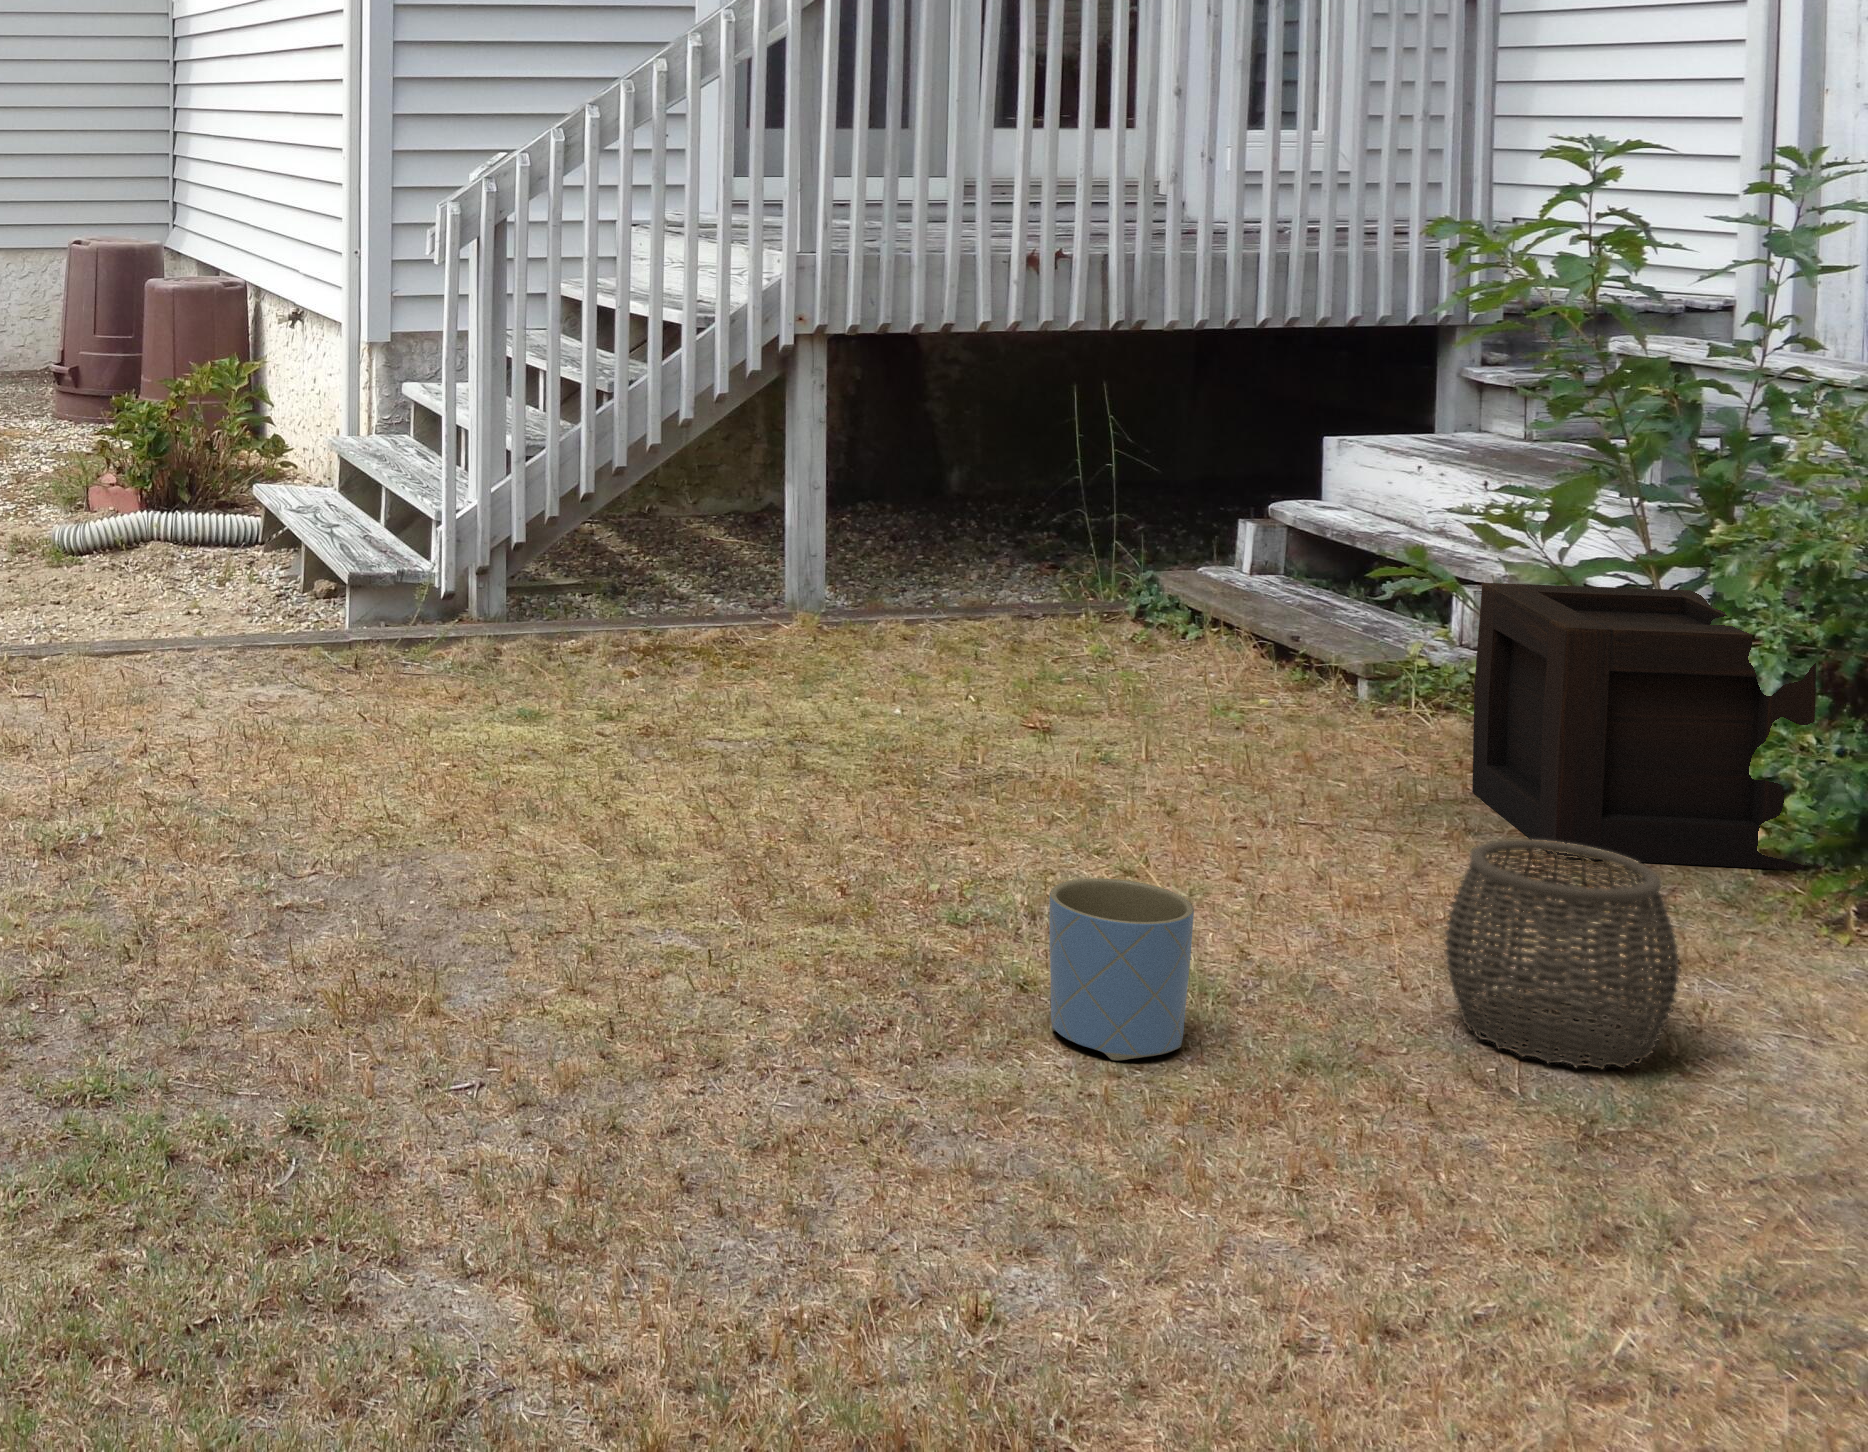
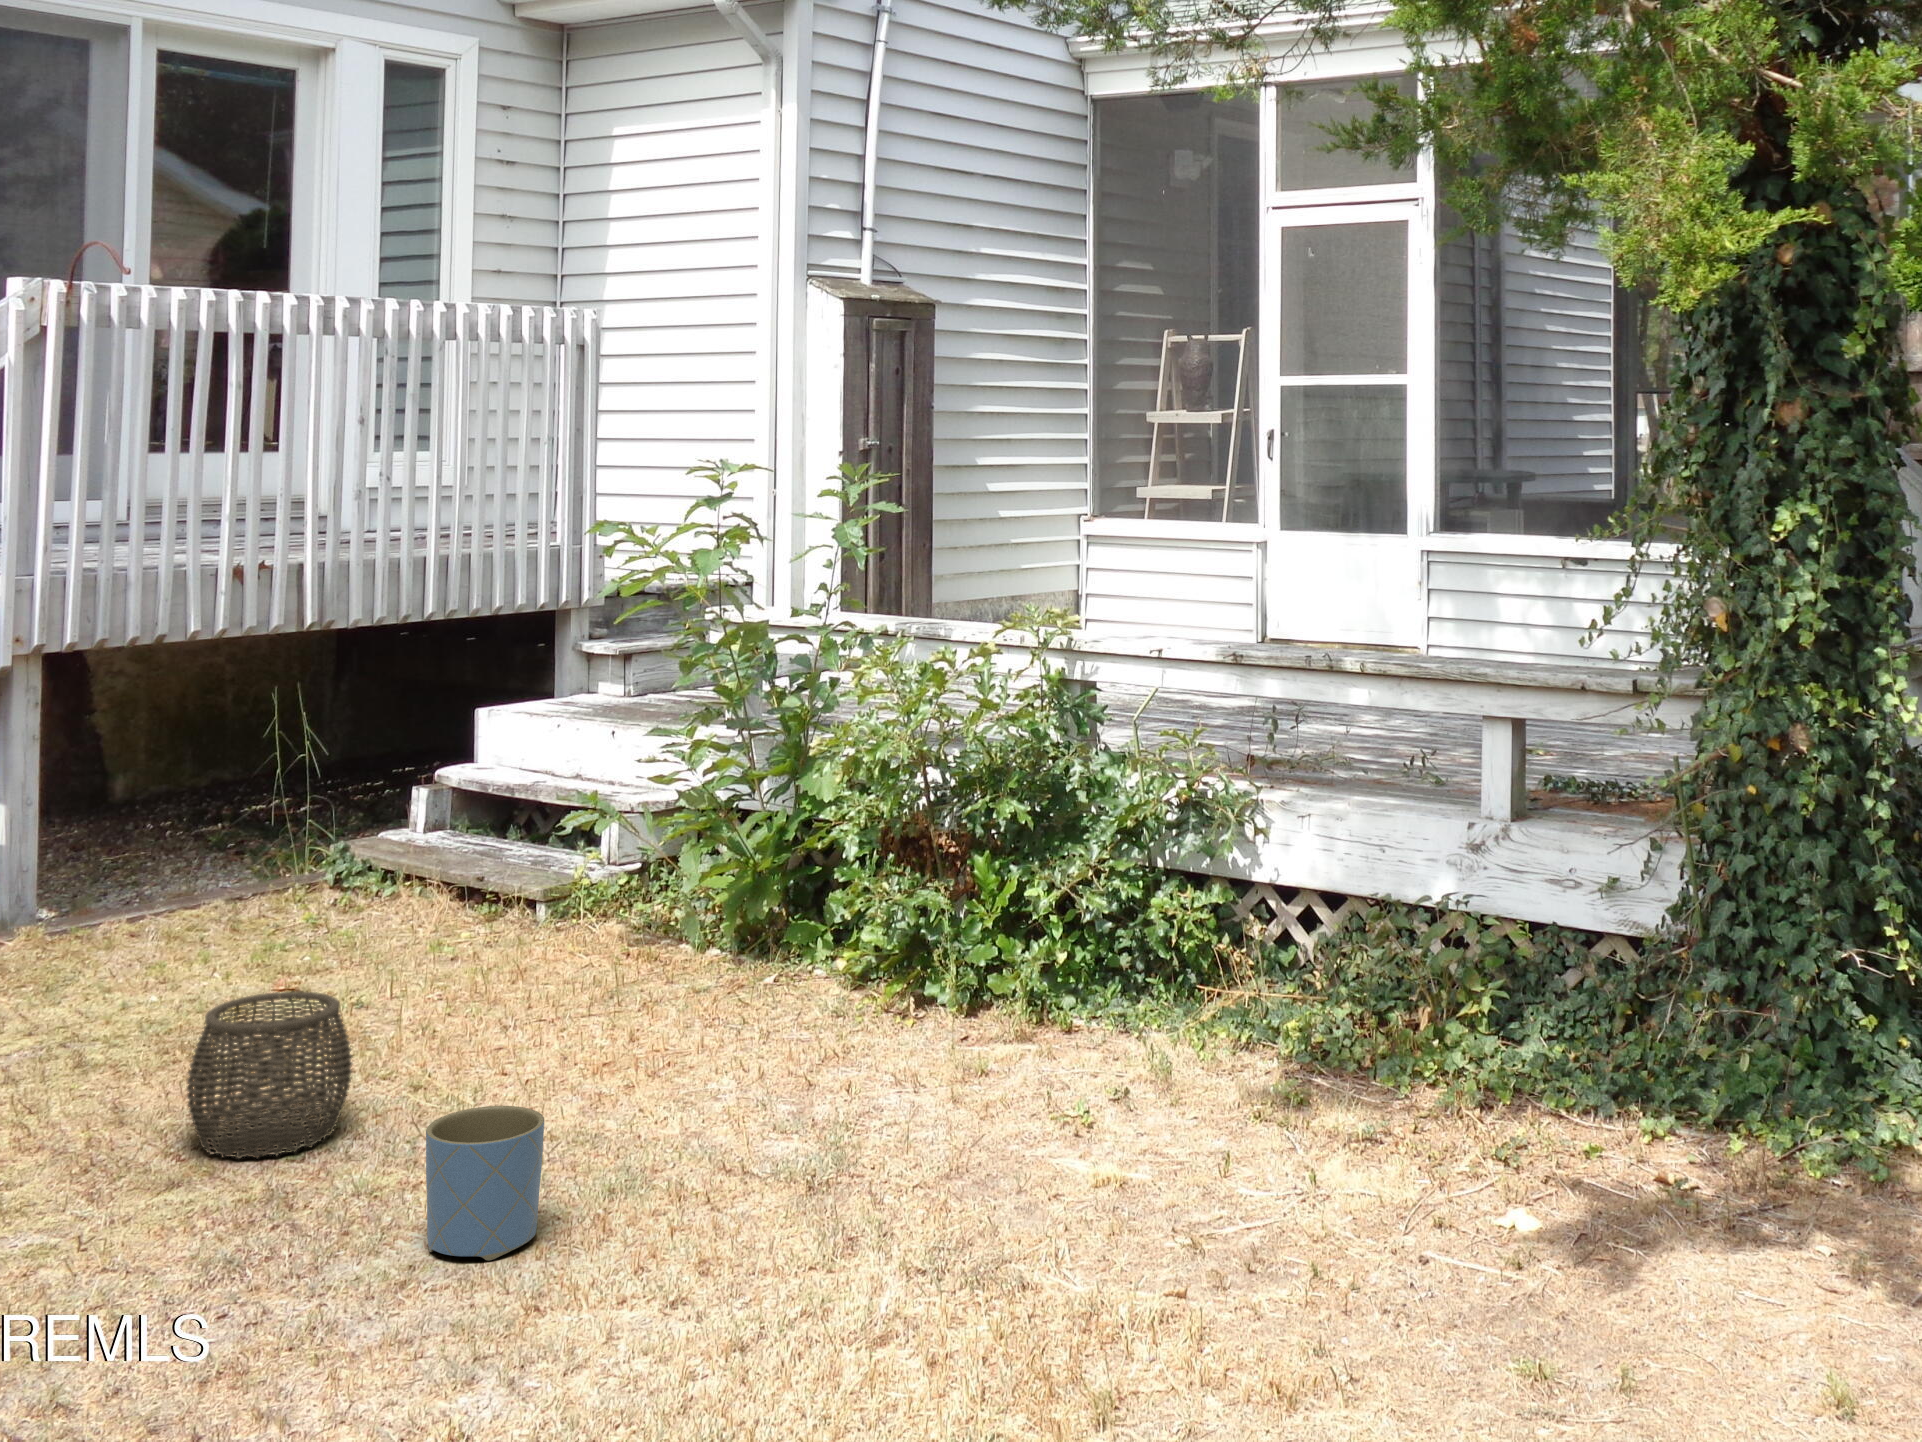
wooden crate: present [1472,583,1816,870] -> none [651,794,880,1013]
woven basket: present [1444,839,1679,1069] -> present [187,991,353,1159]

